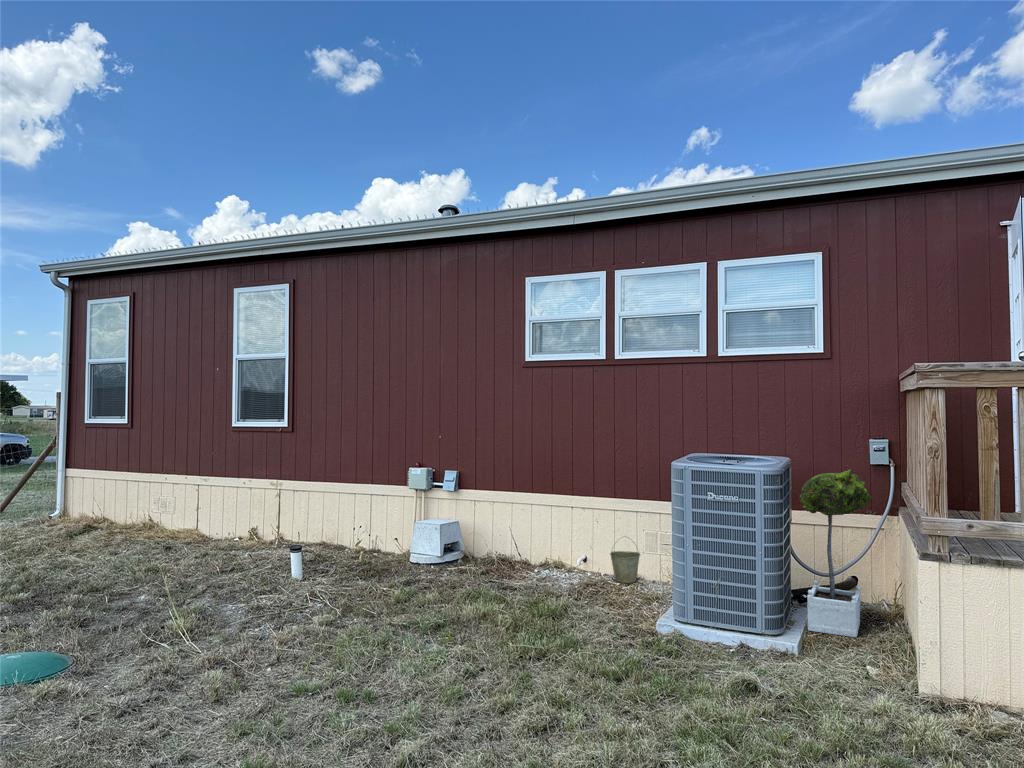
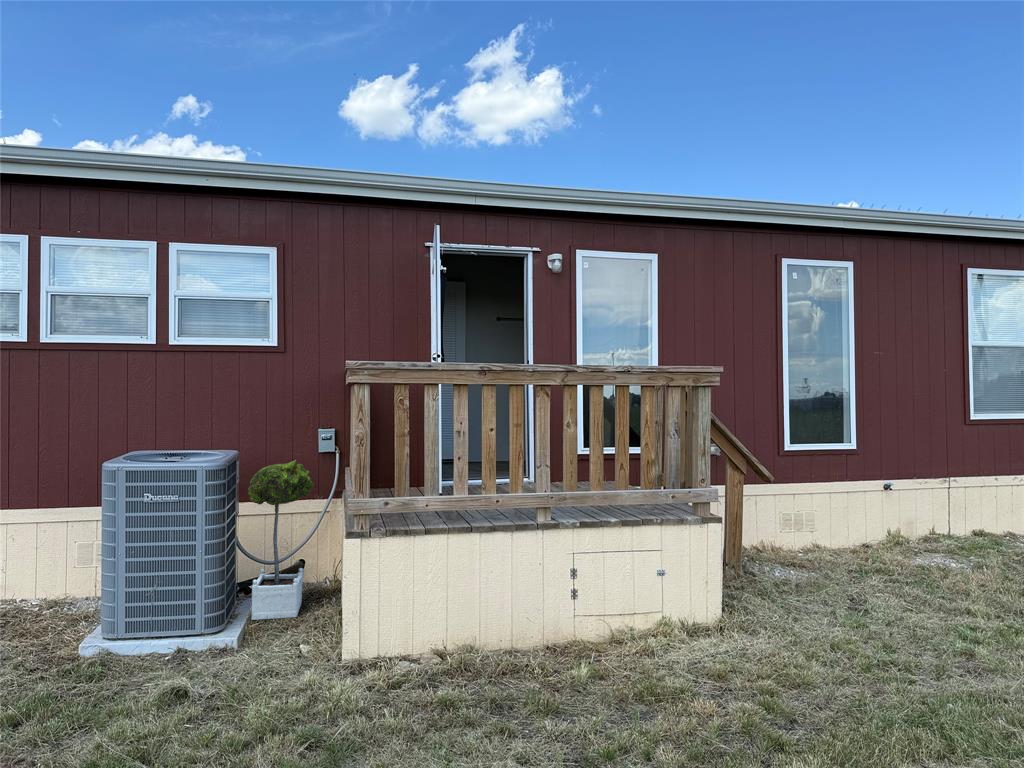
bucket: present [610,551,640,583] -> none [25,551,68,607]

